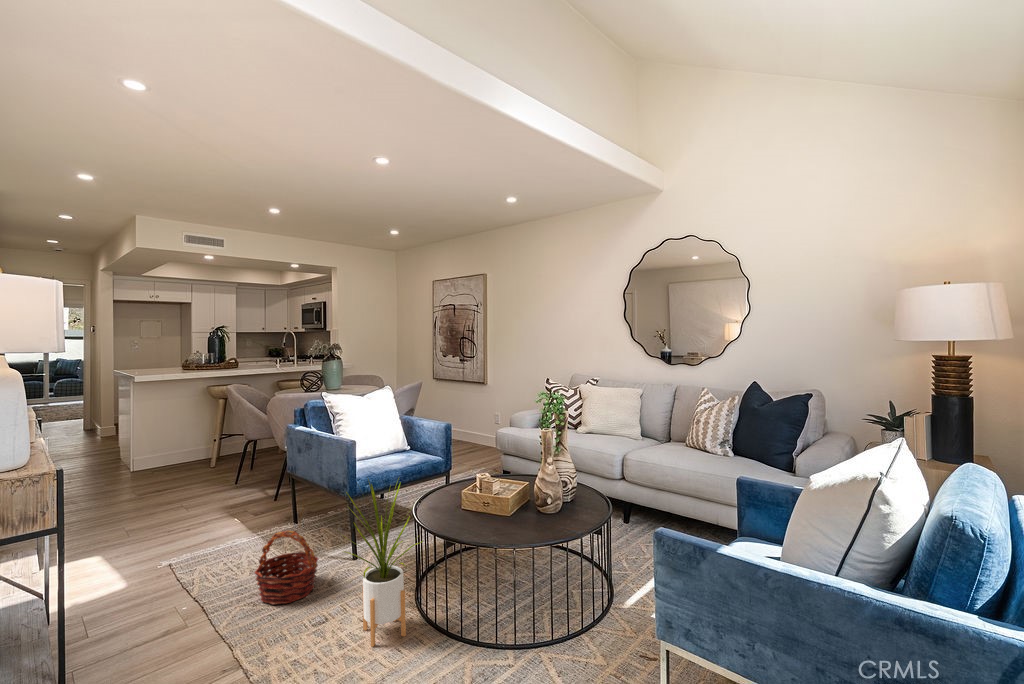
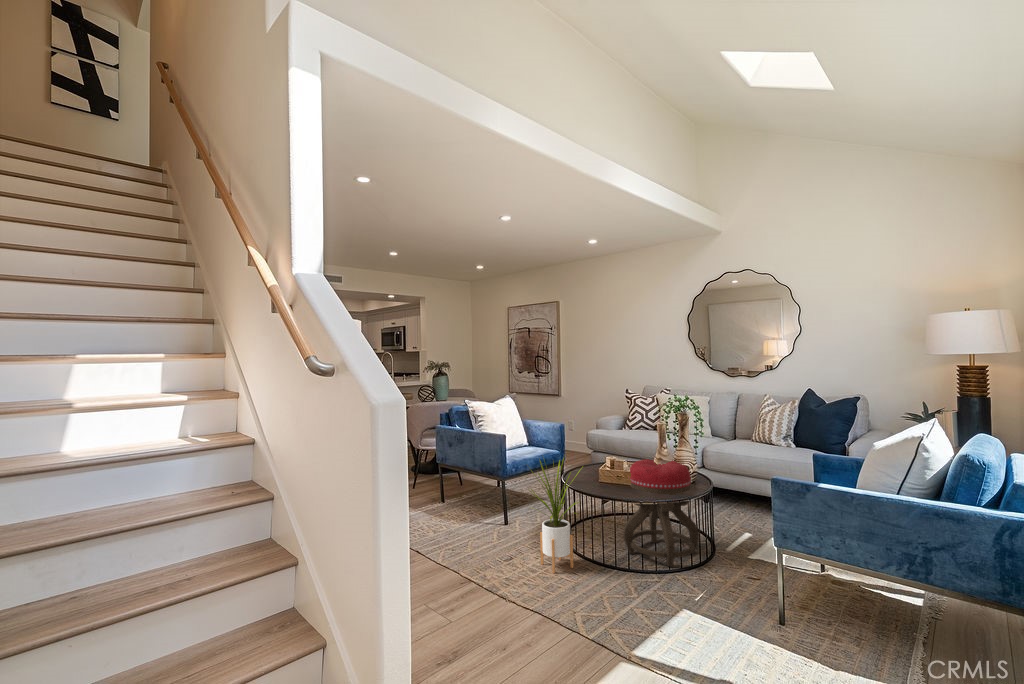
ottoman: none [487,479,588,633] -> present [623,459,699,567]
basket: present [255,531,319,605] -> none [448,498,491,551]

